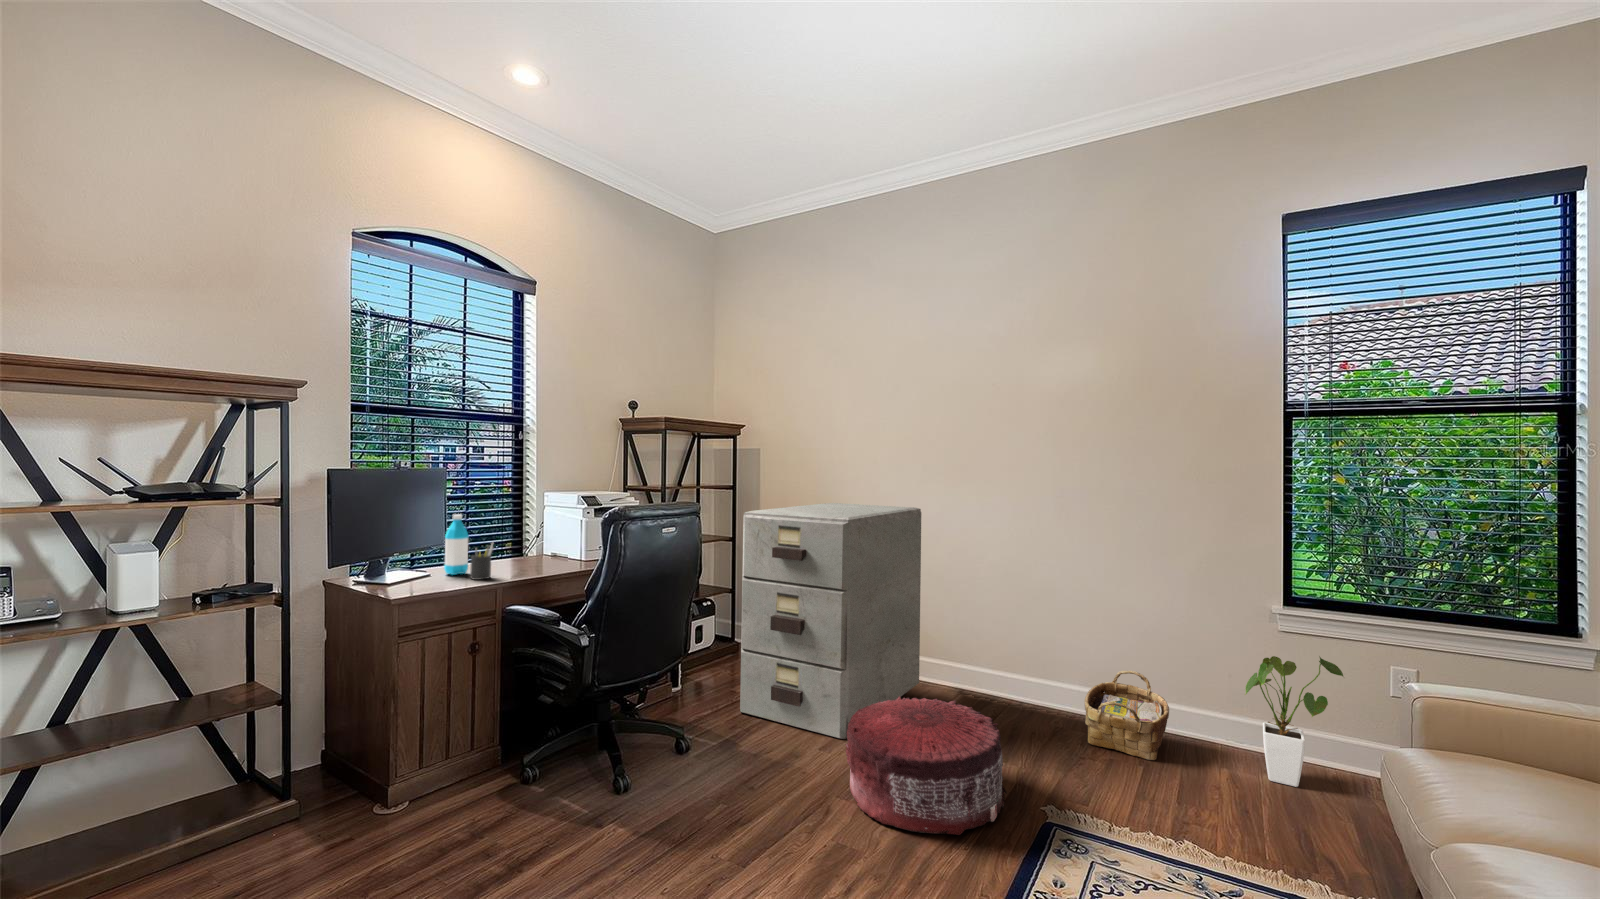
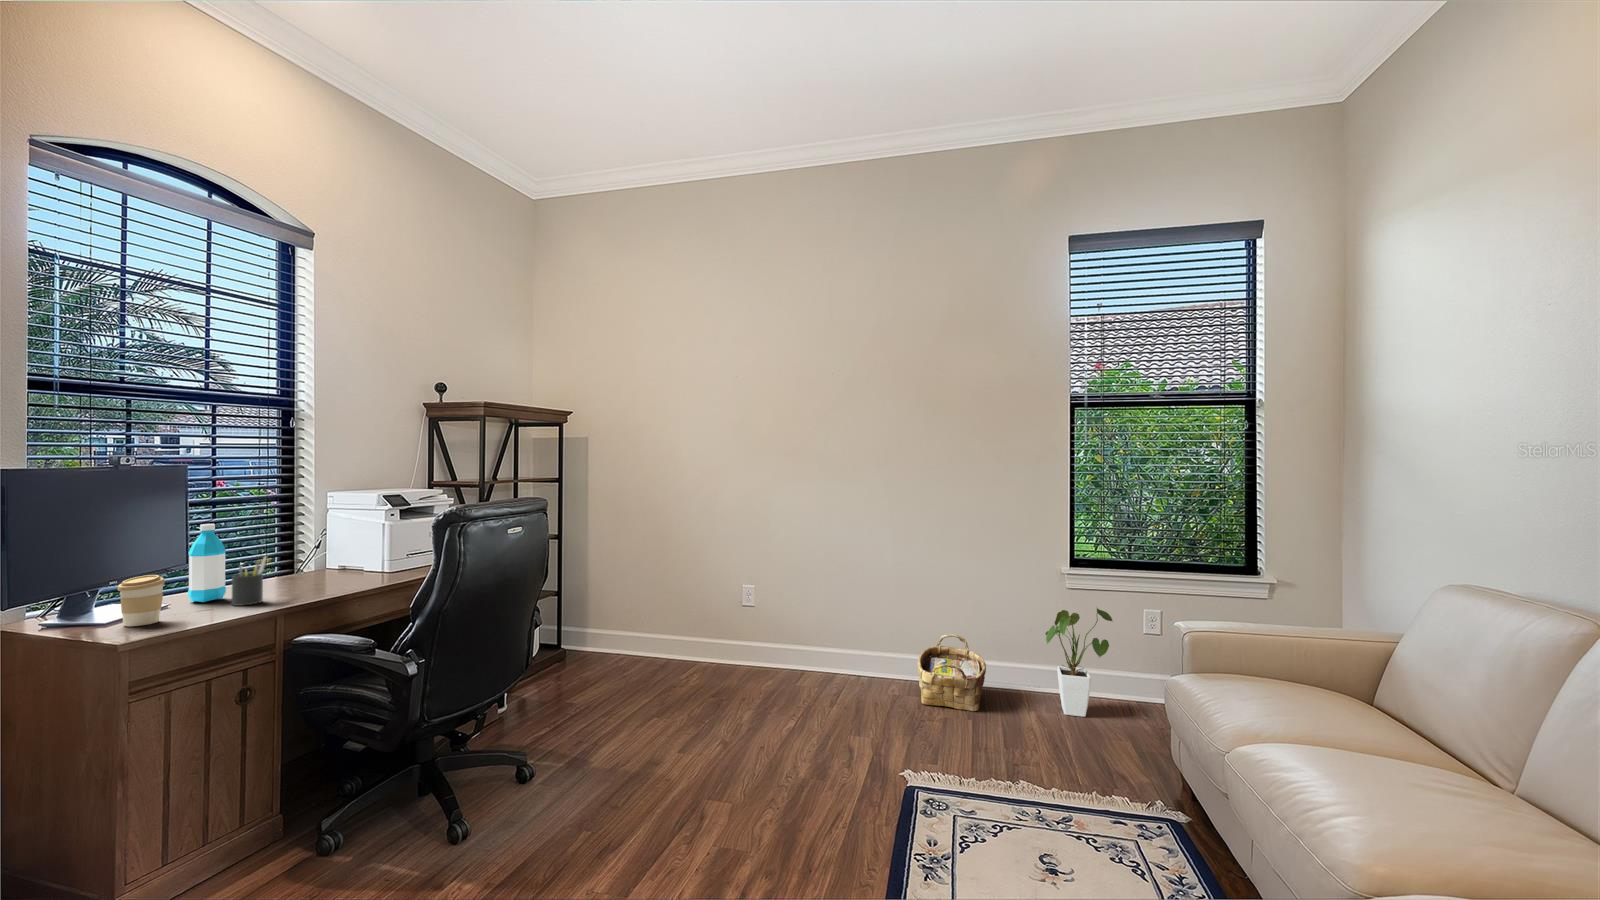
filing cabinet: present [740,503,921,739] -> none [582,494,761,734]
coffee cup: none [398,551,427,589] -> present [118,575,165,626]
pouf: present [845,696,1007,835] -> none [715,680,869,818]

